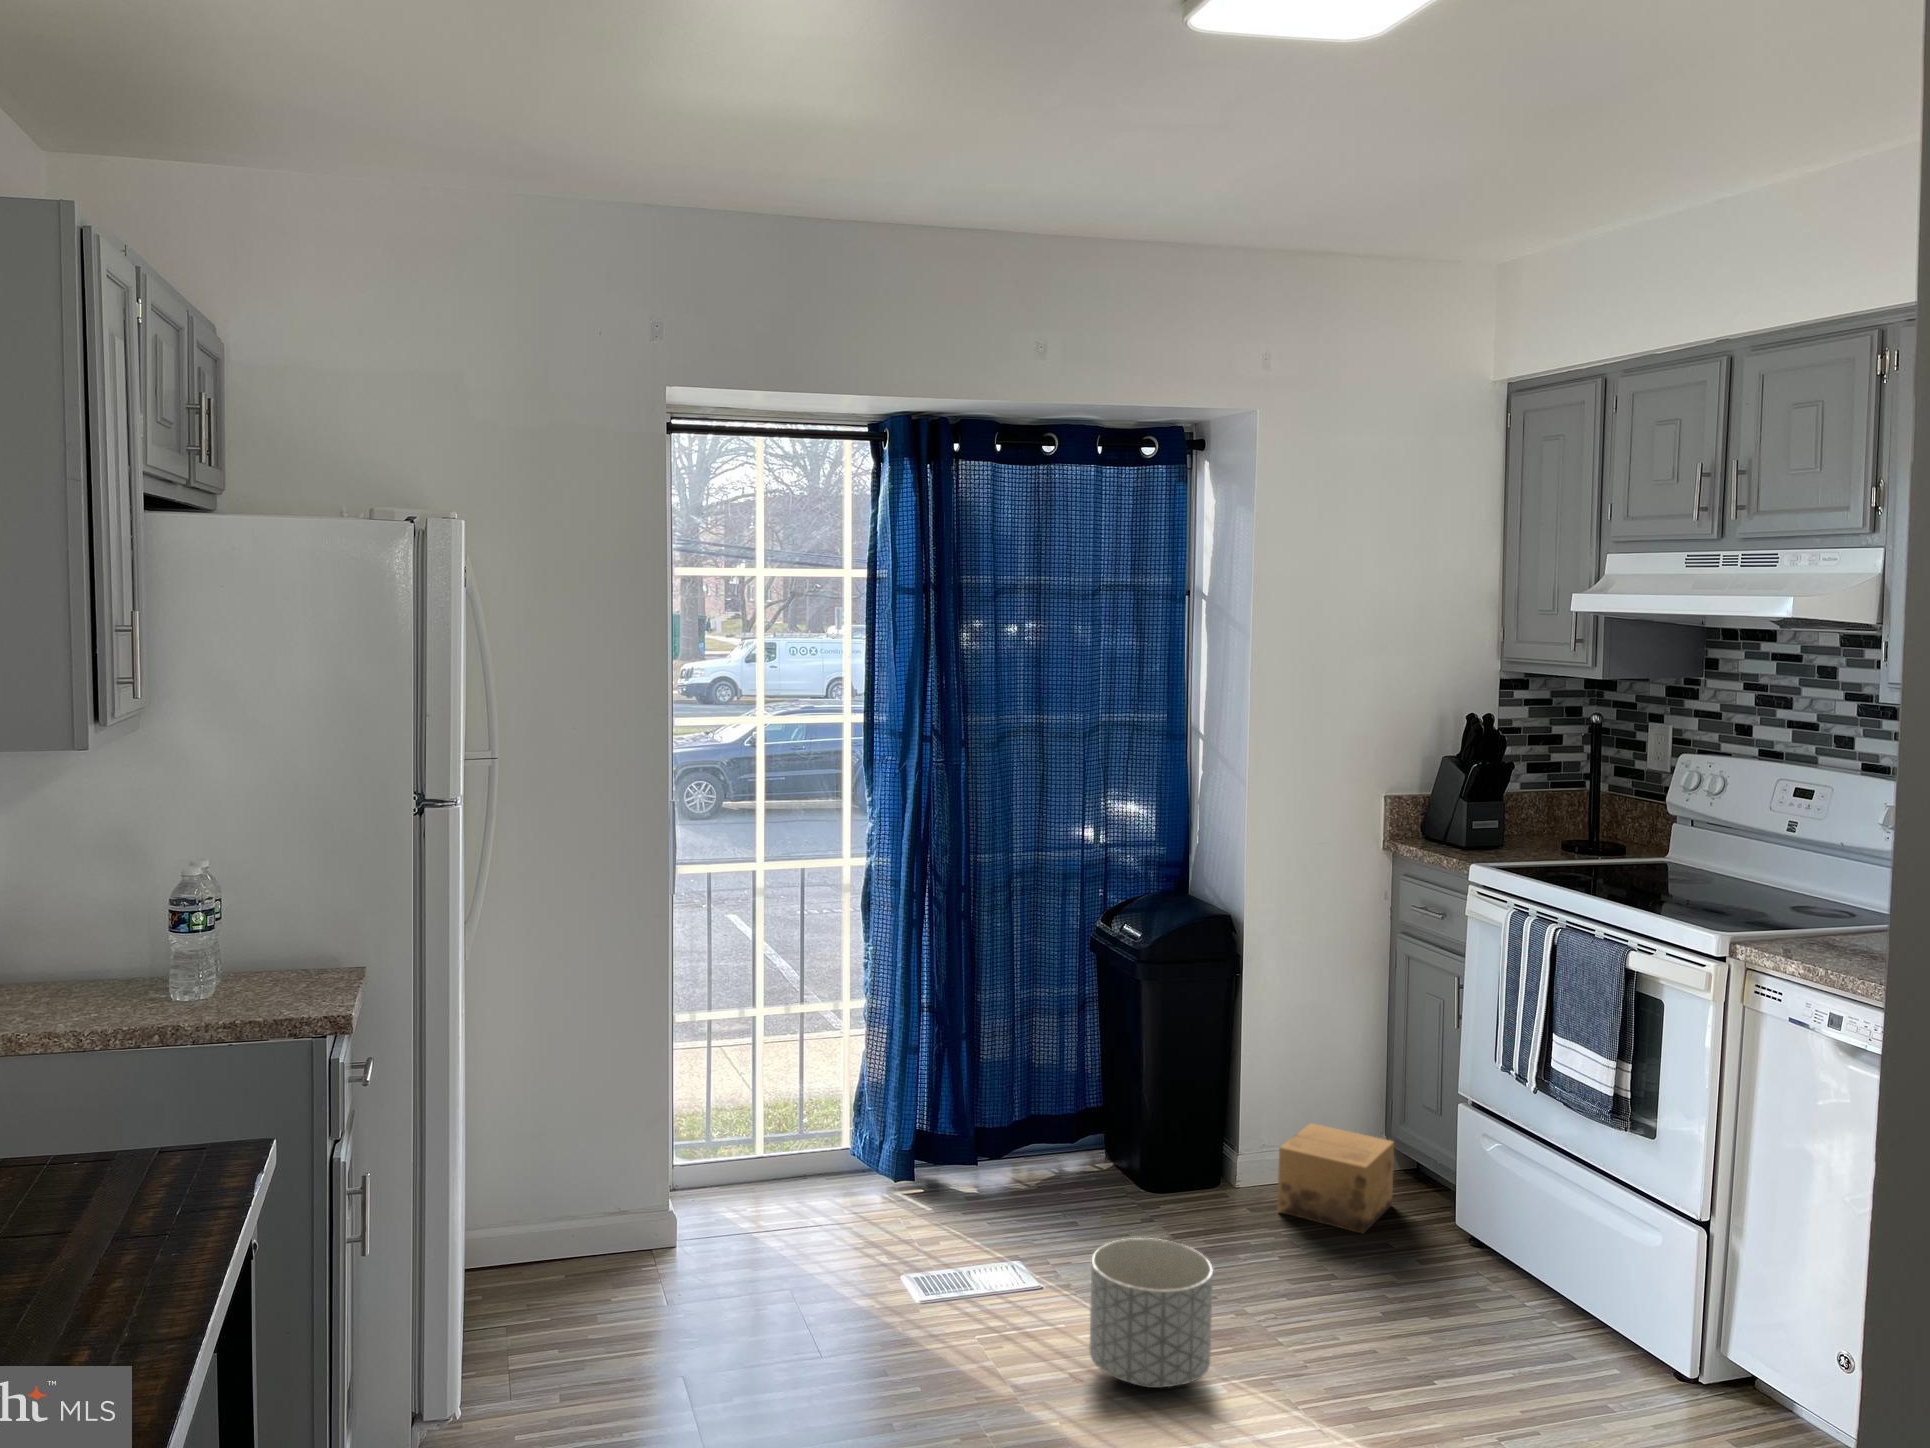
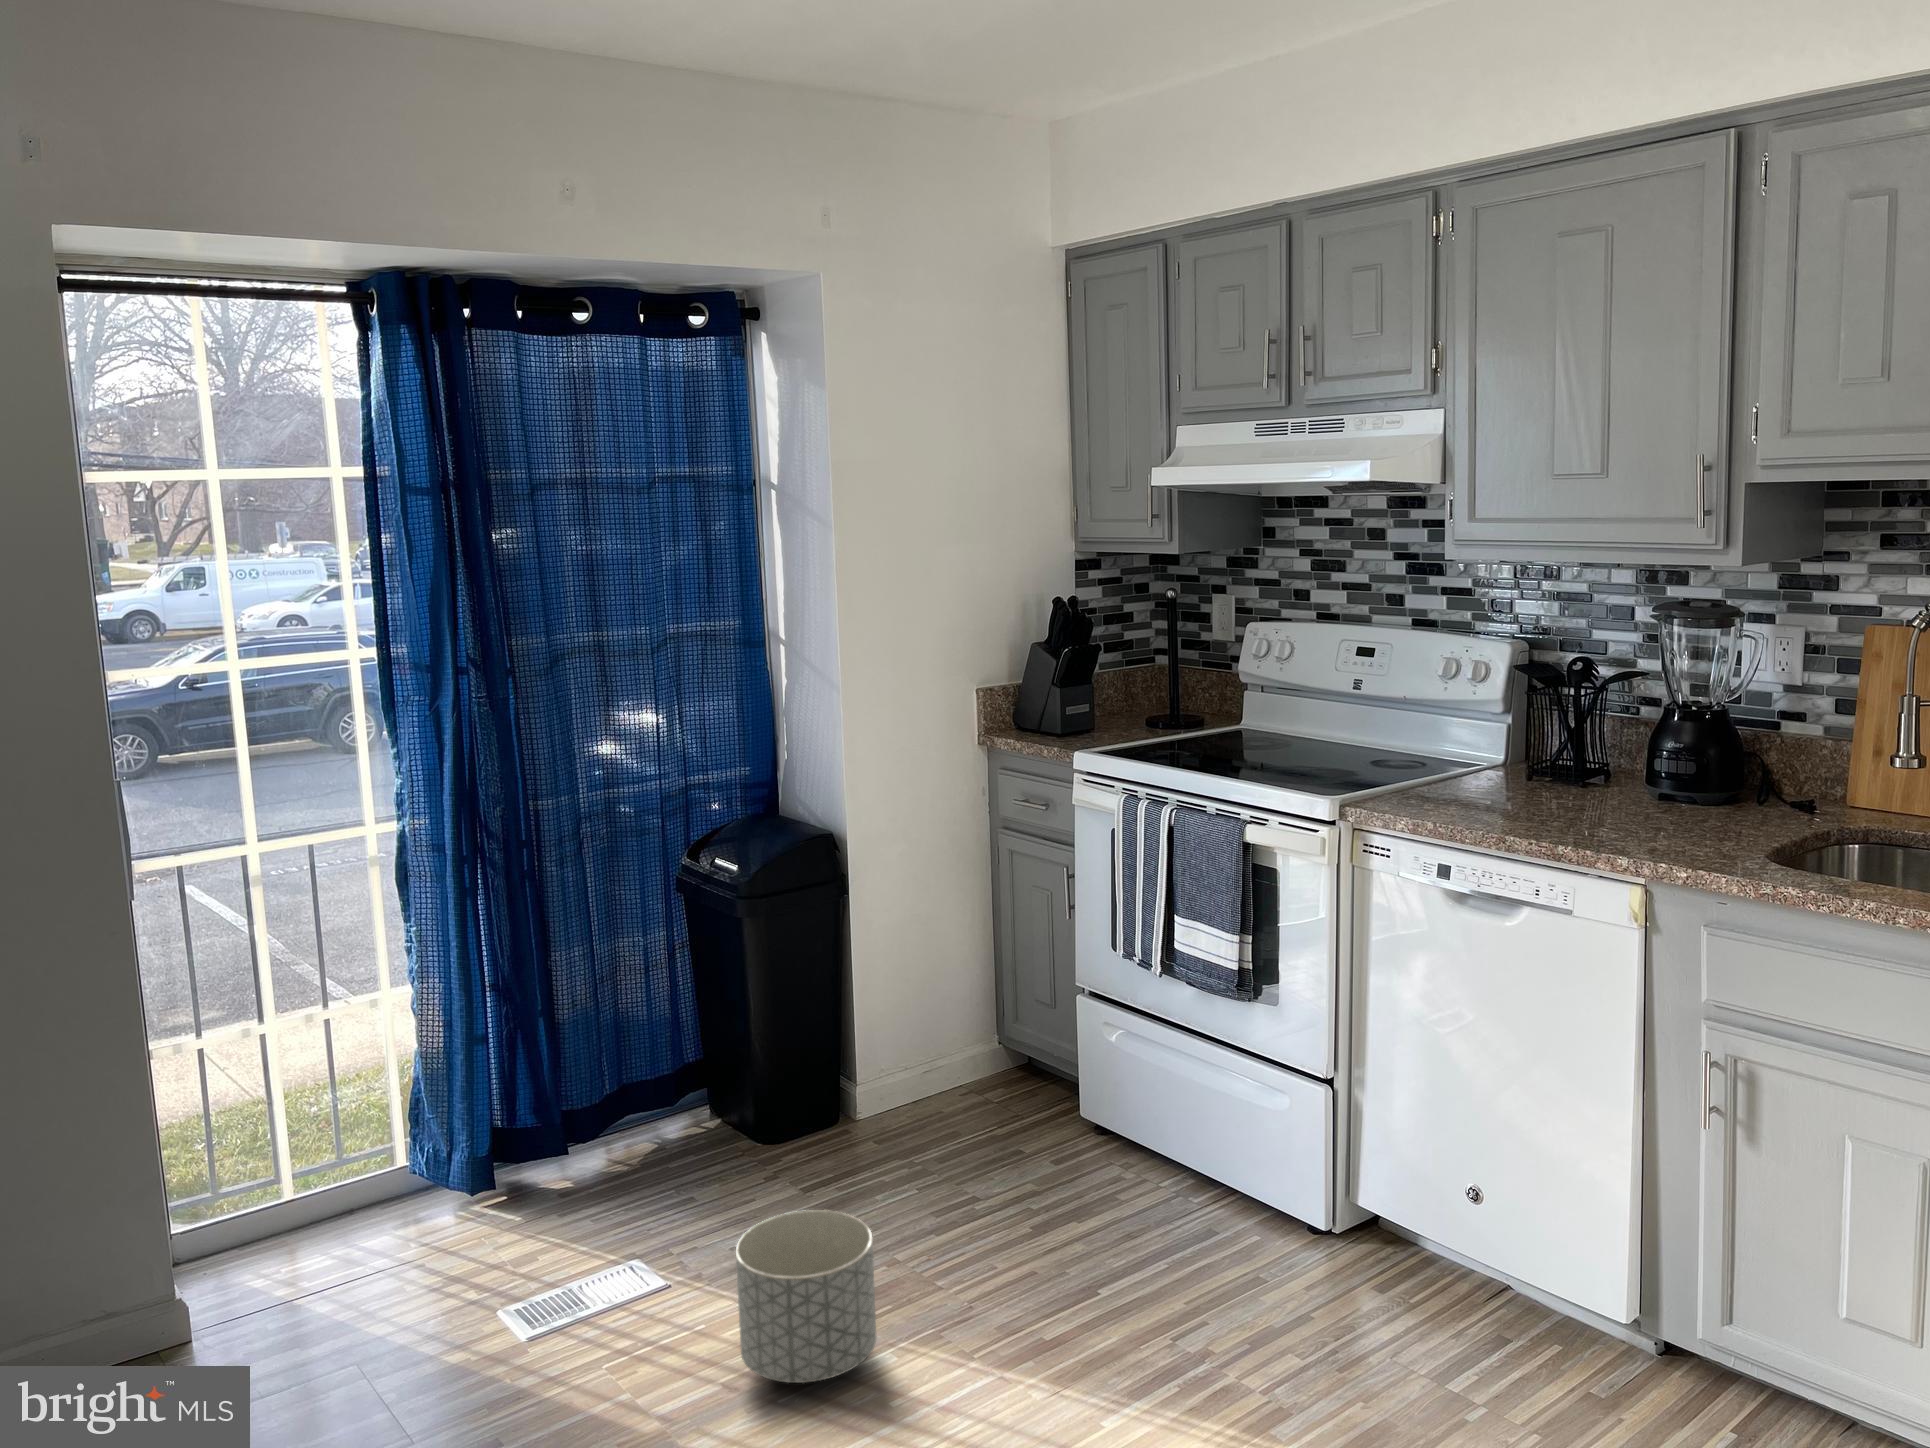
cardboard box: present [1277,1123,1394,1234] -> none [902,1037,1014,1143]

